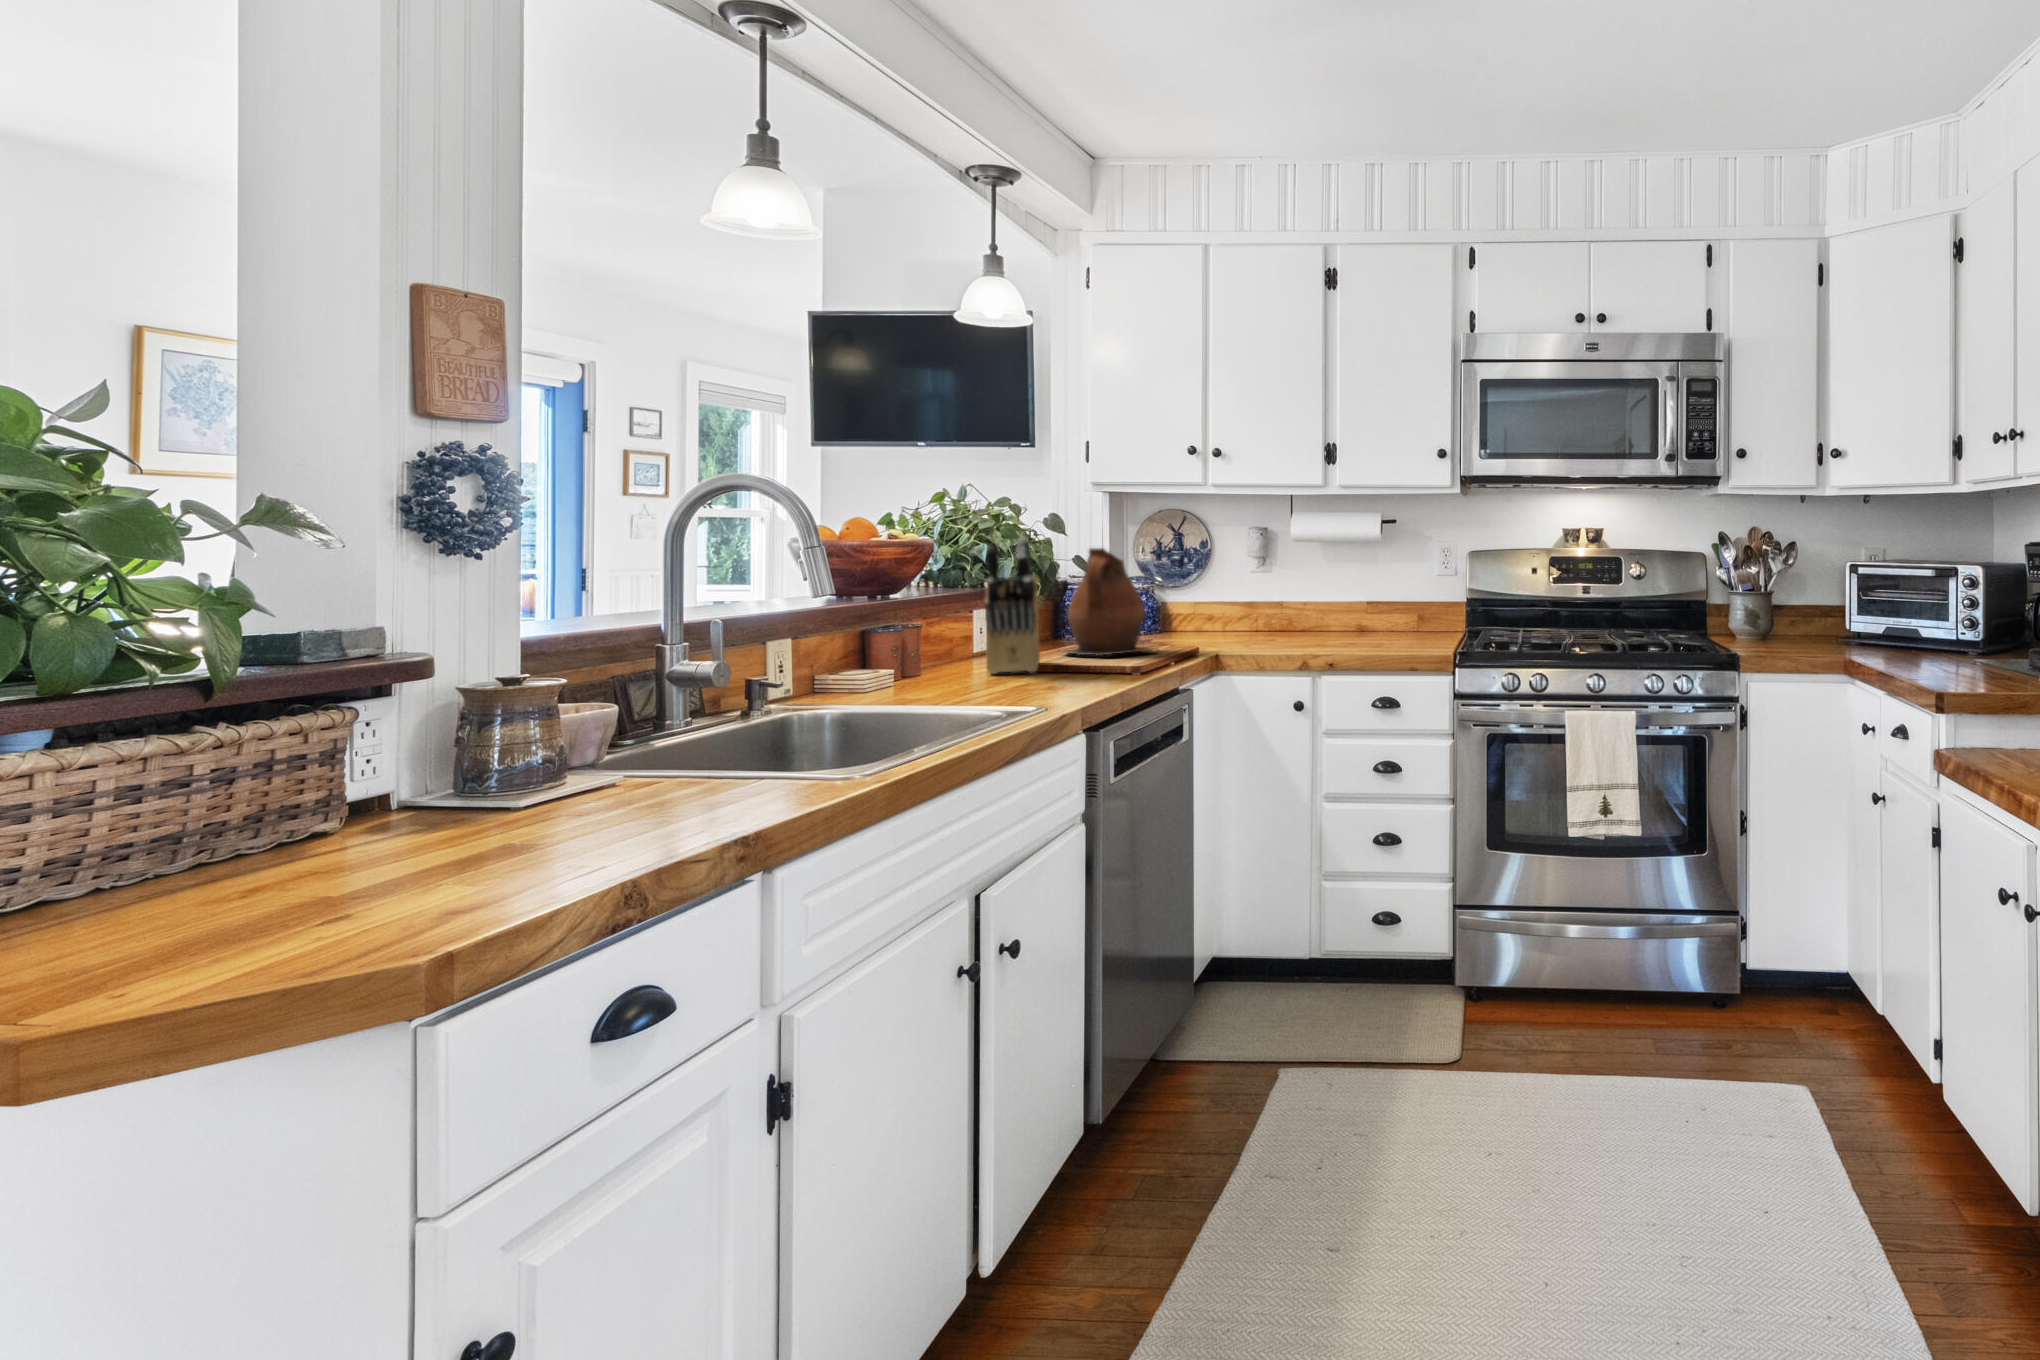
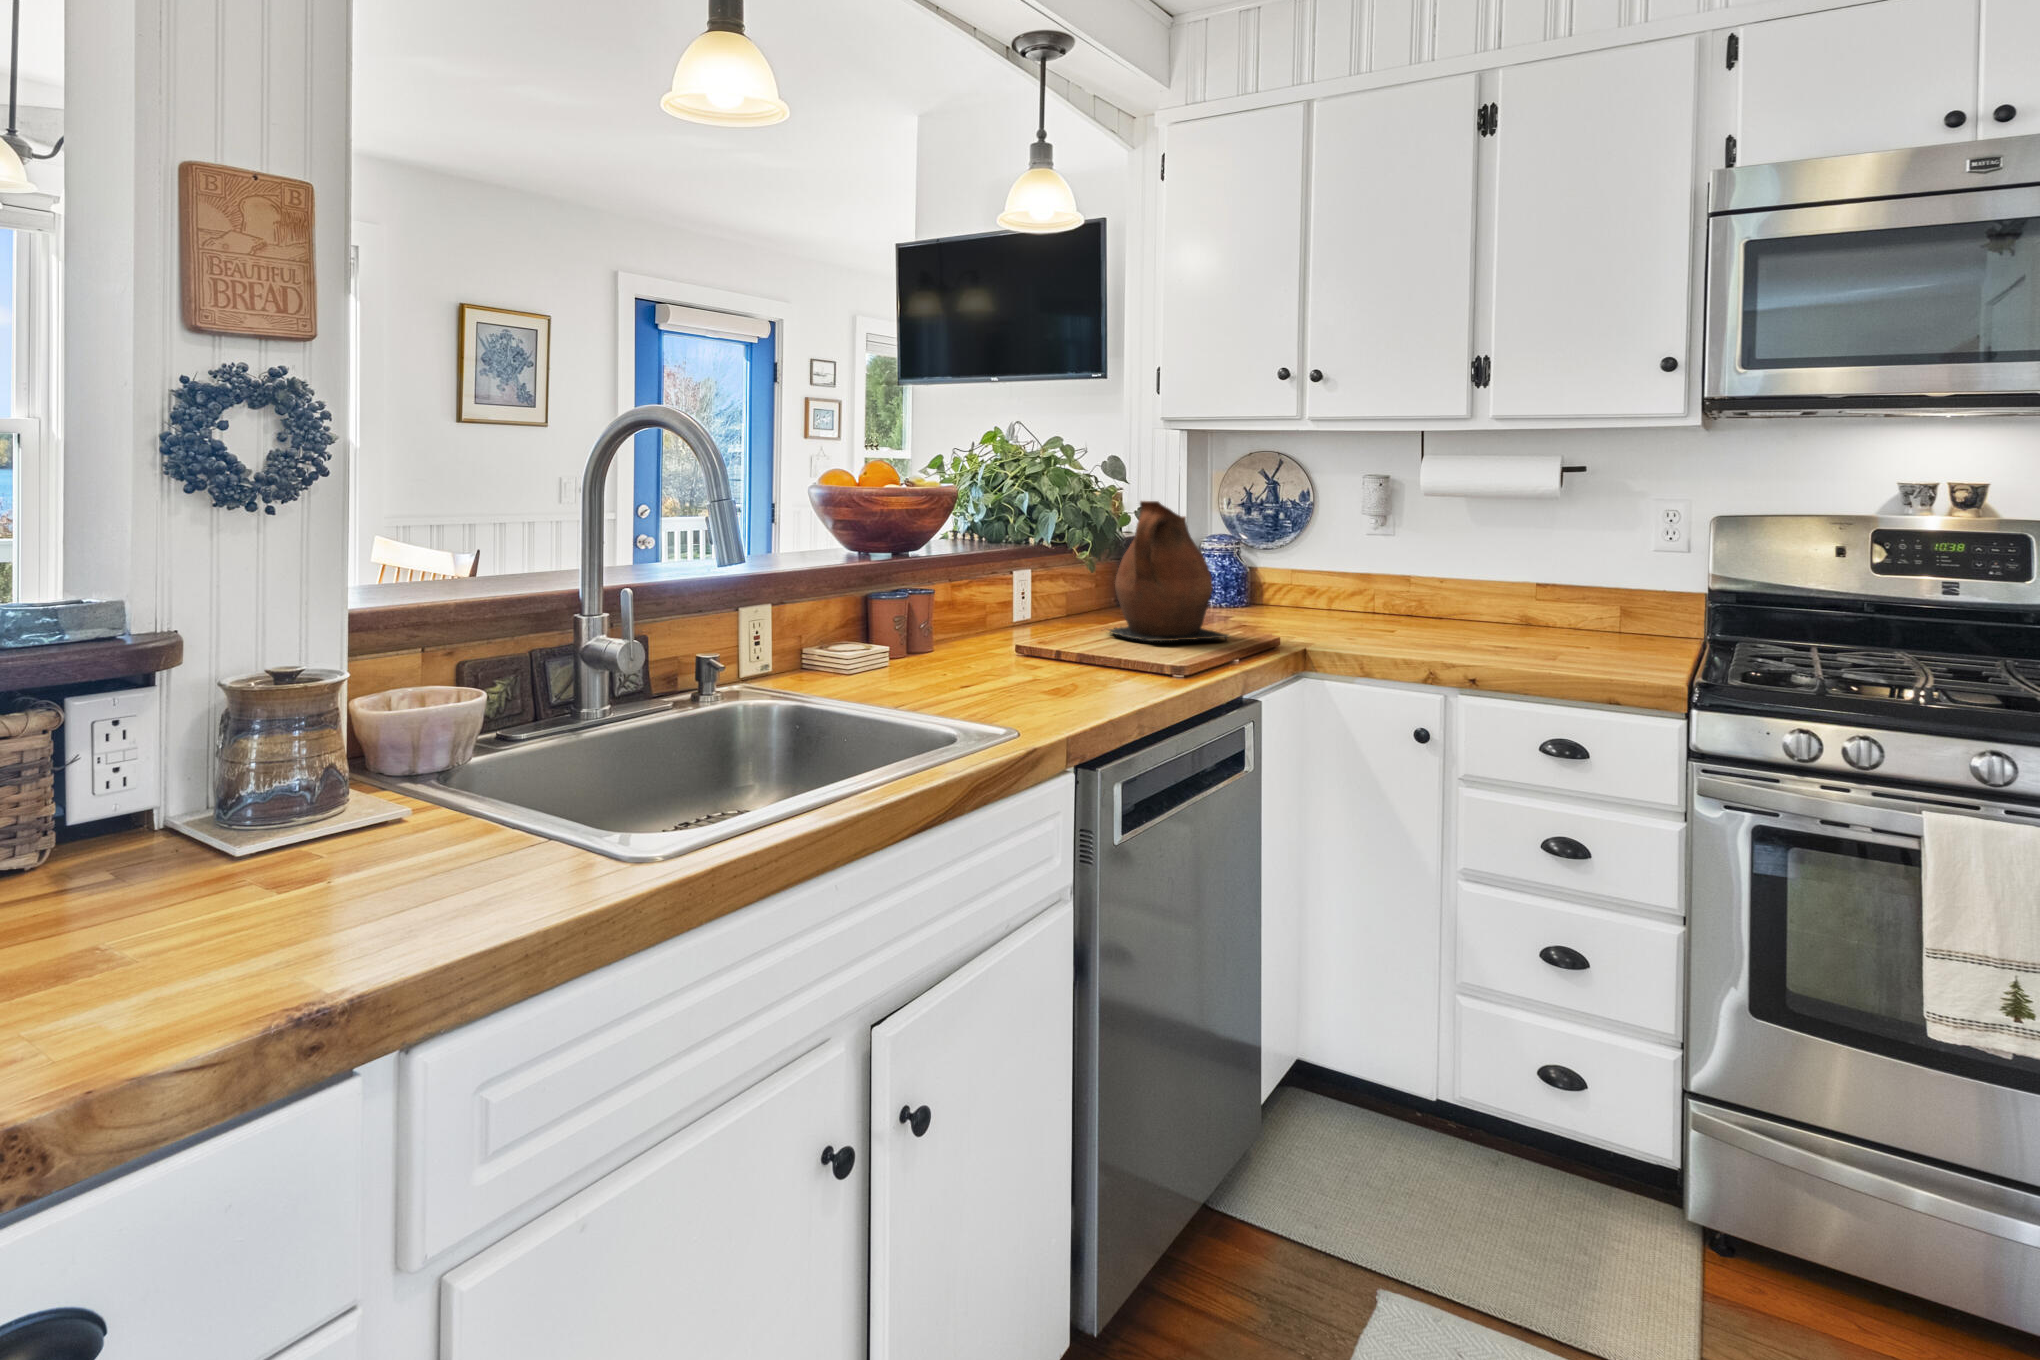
knife block: present [985,538,1040,674] -> none [981,488,1073,665]

